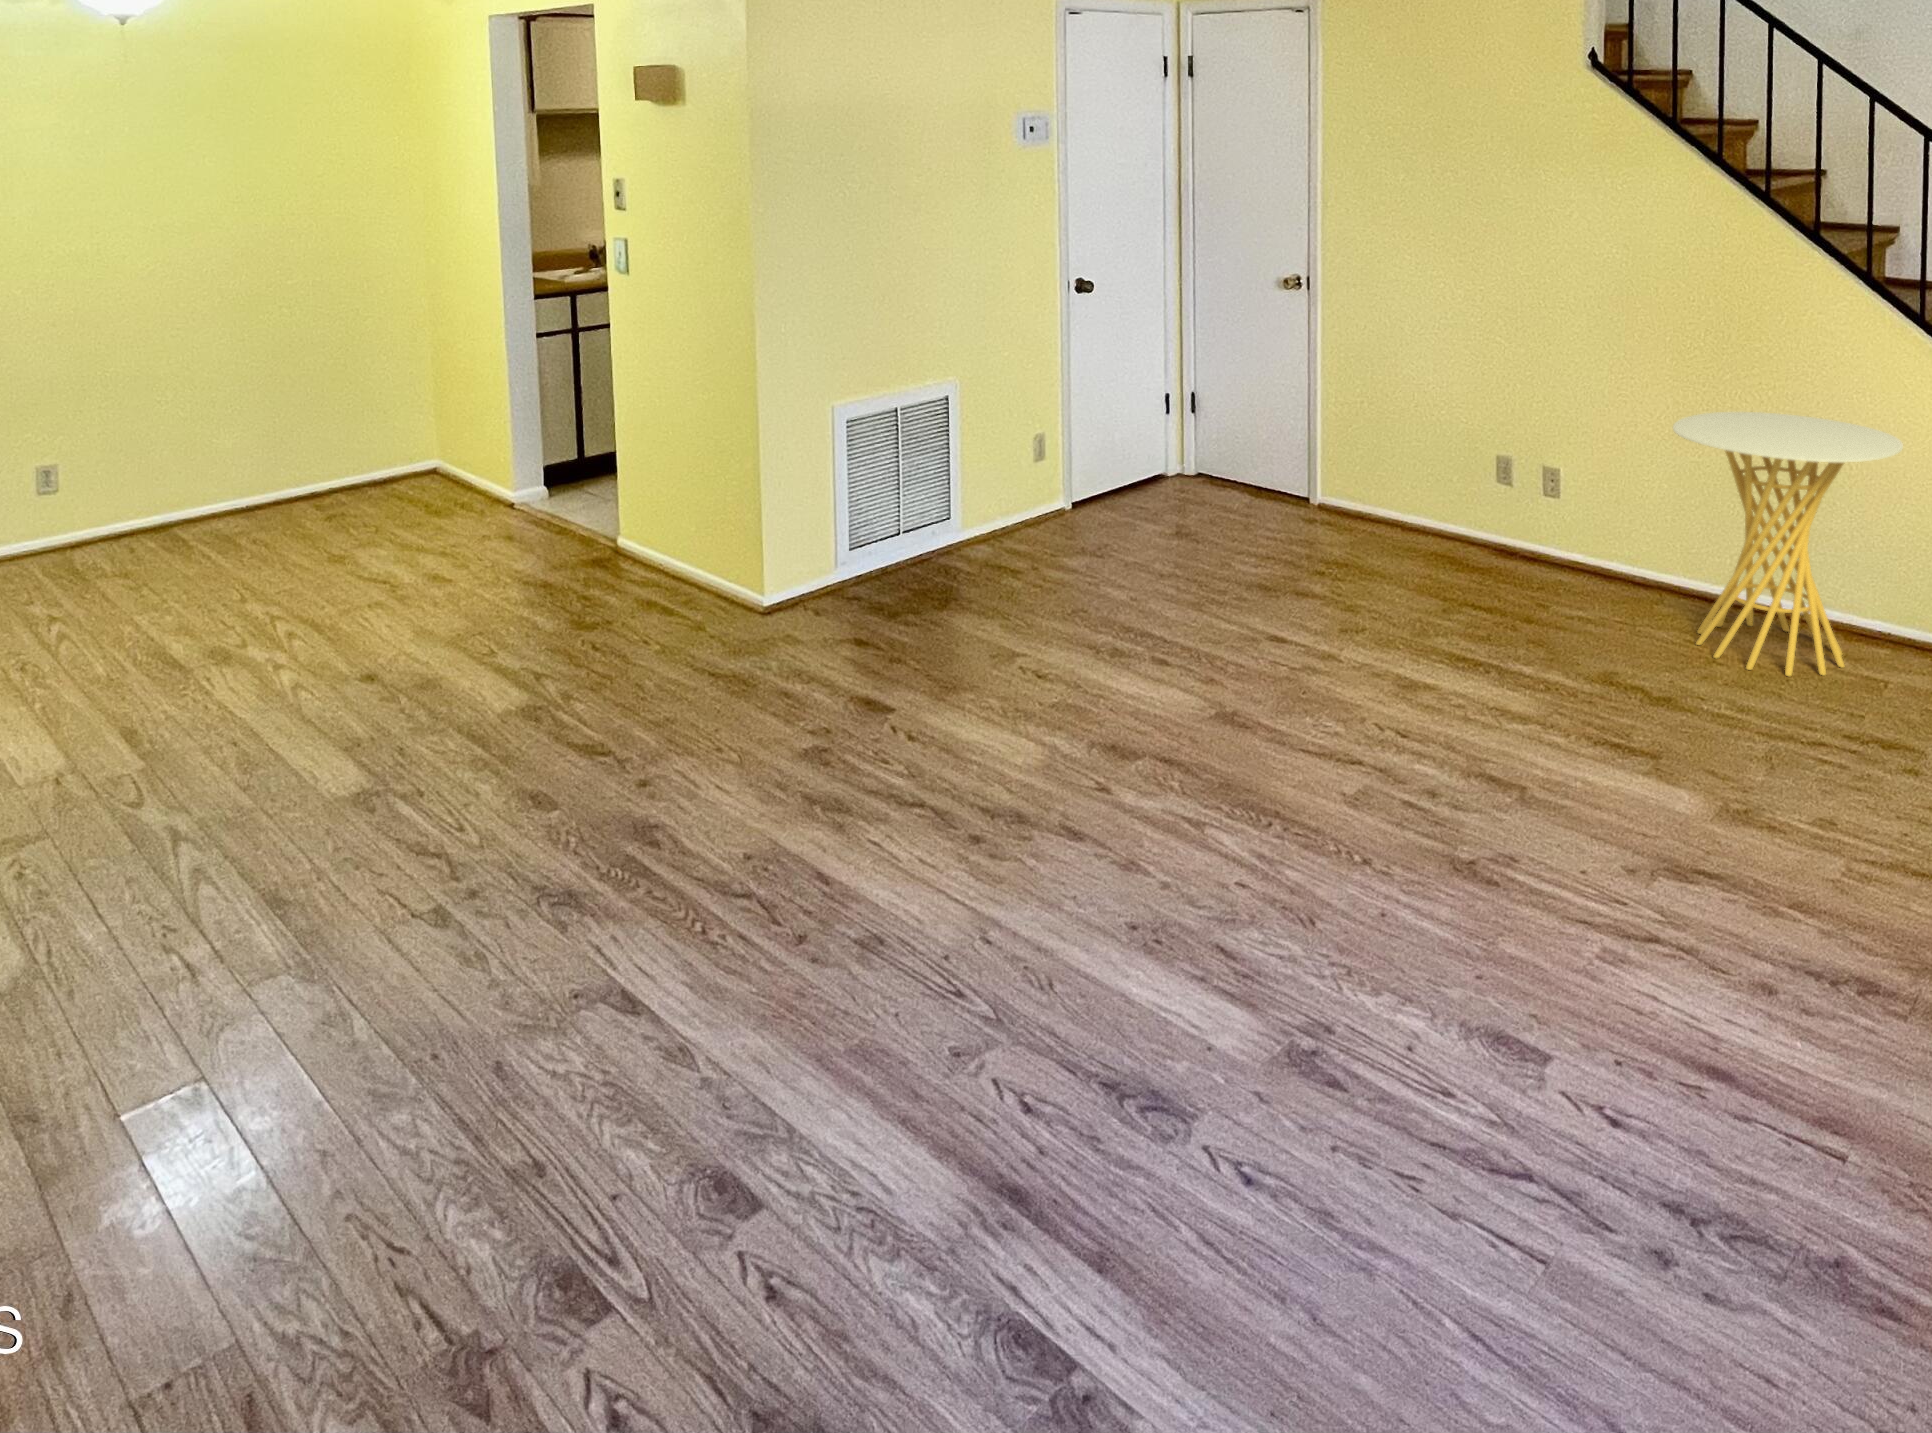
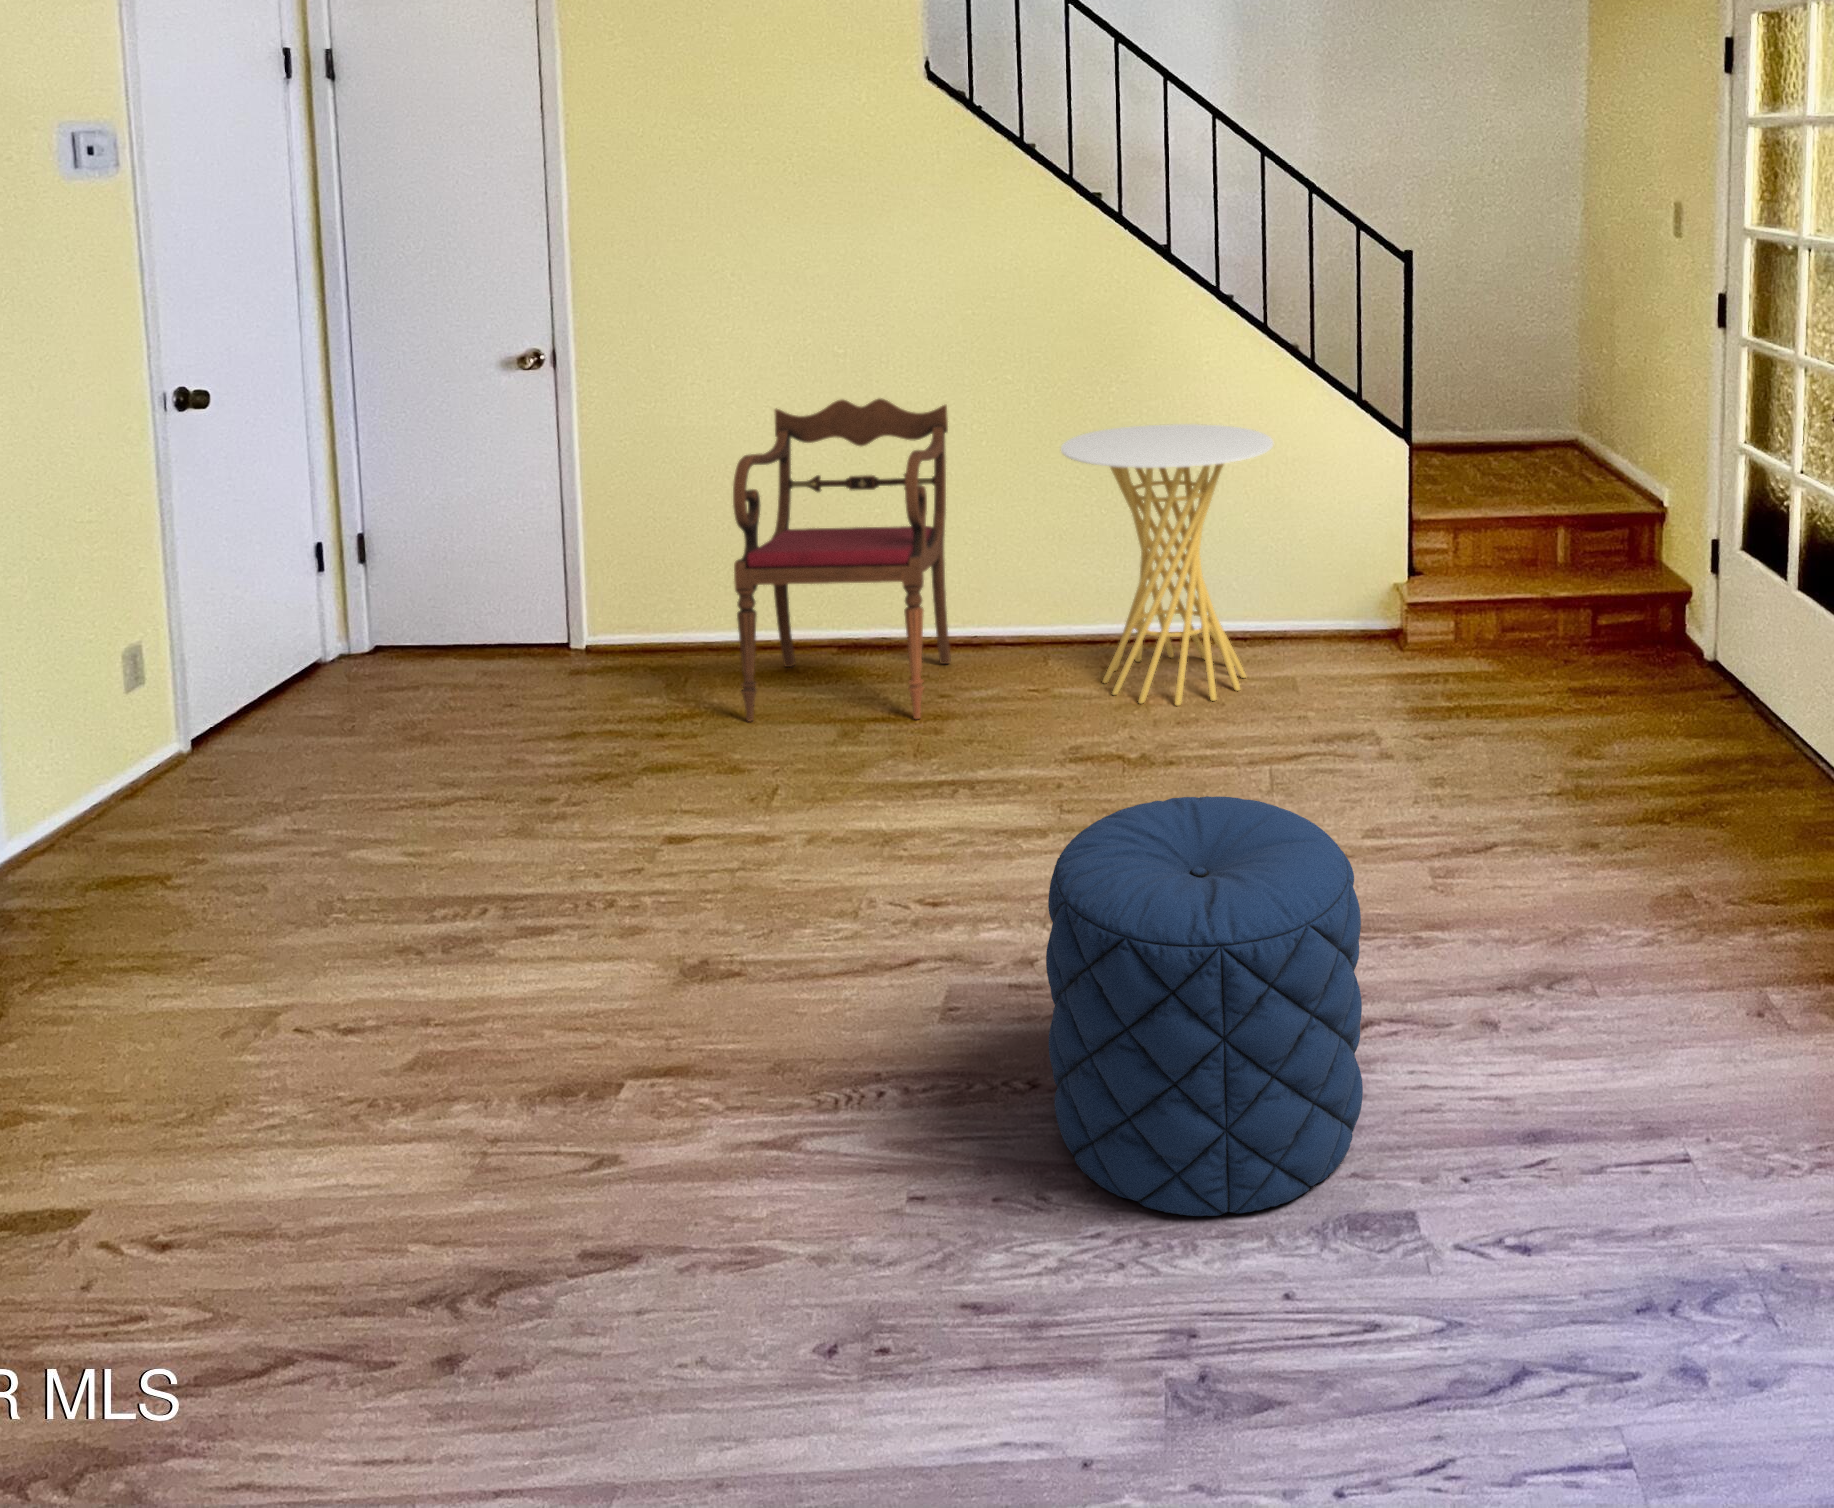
armchair: none [1386,348,1604,615] -> present [733,398,951,721]
pouf: none [1341,693,1600,1005] -> present [1046,796,1363,1216]

